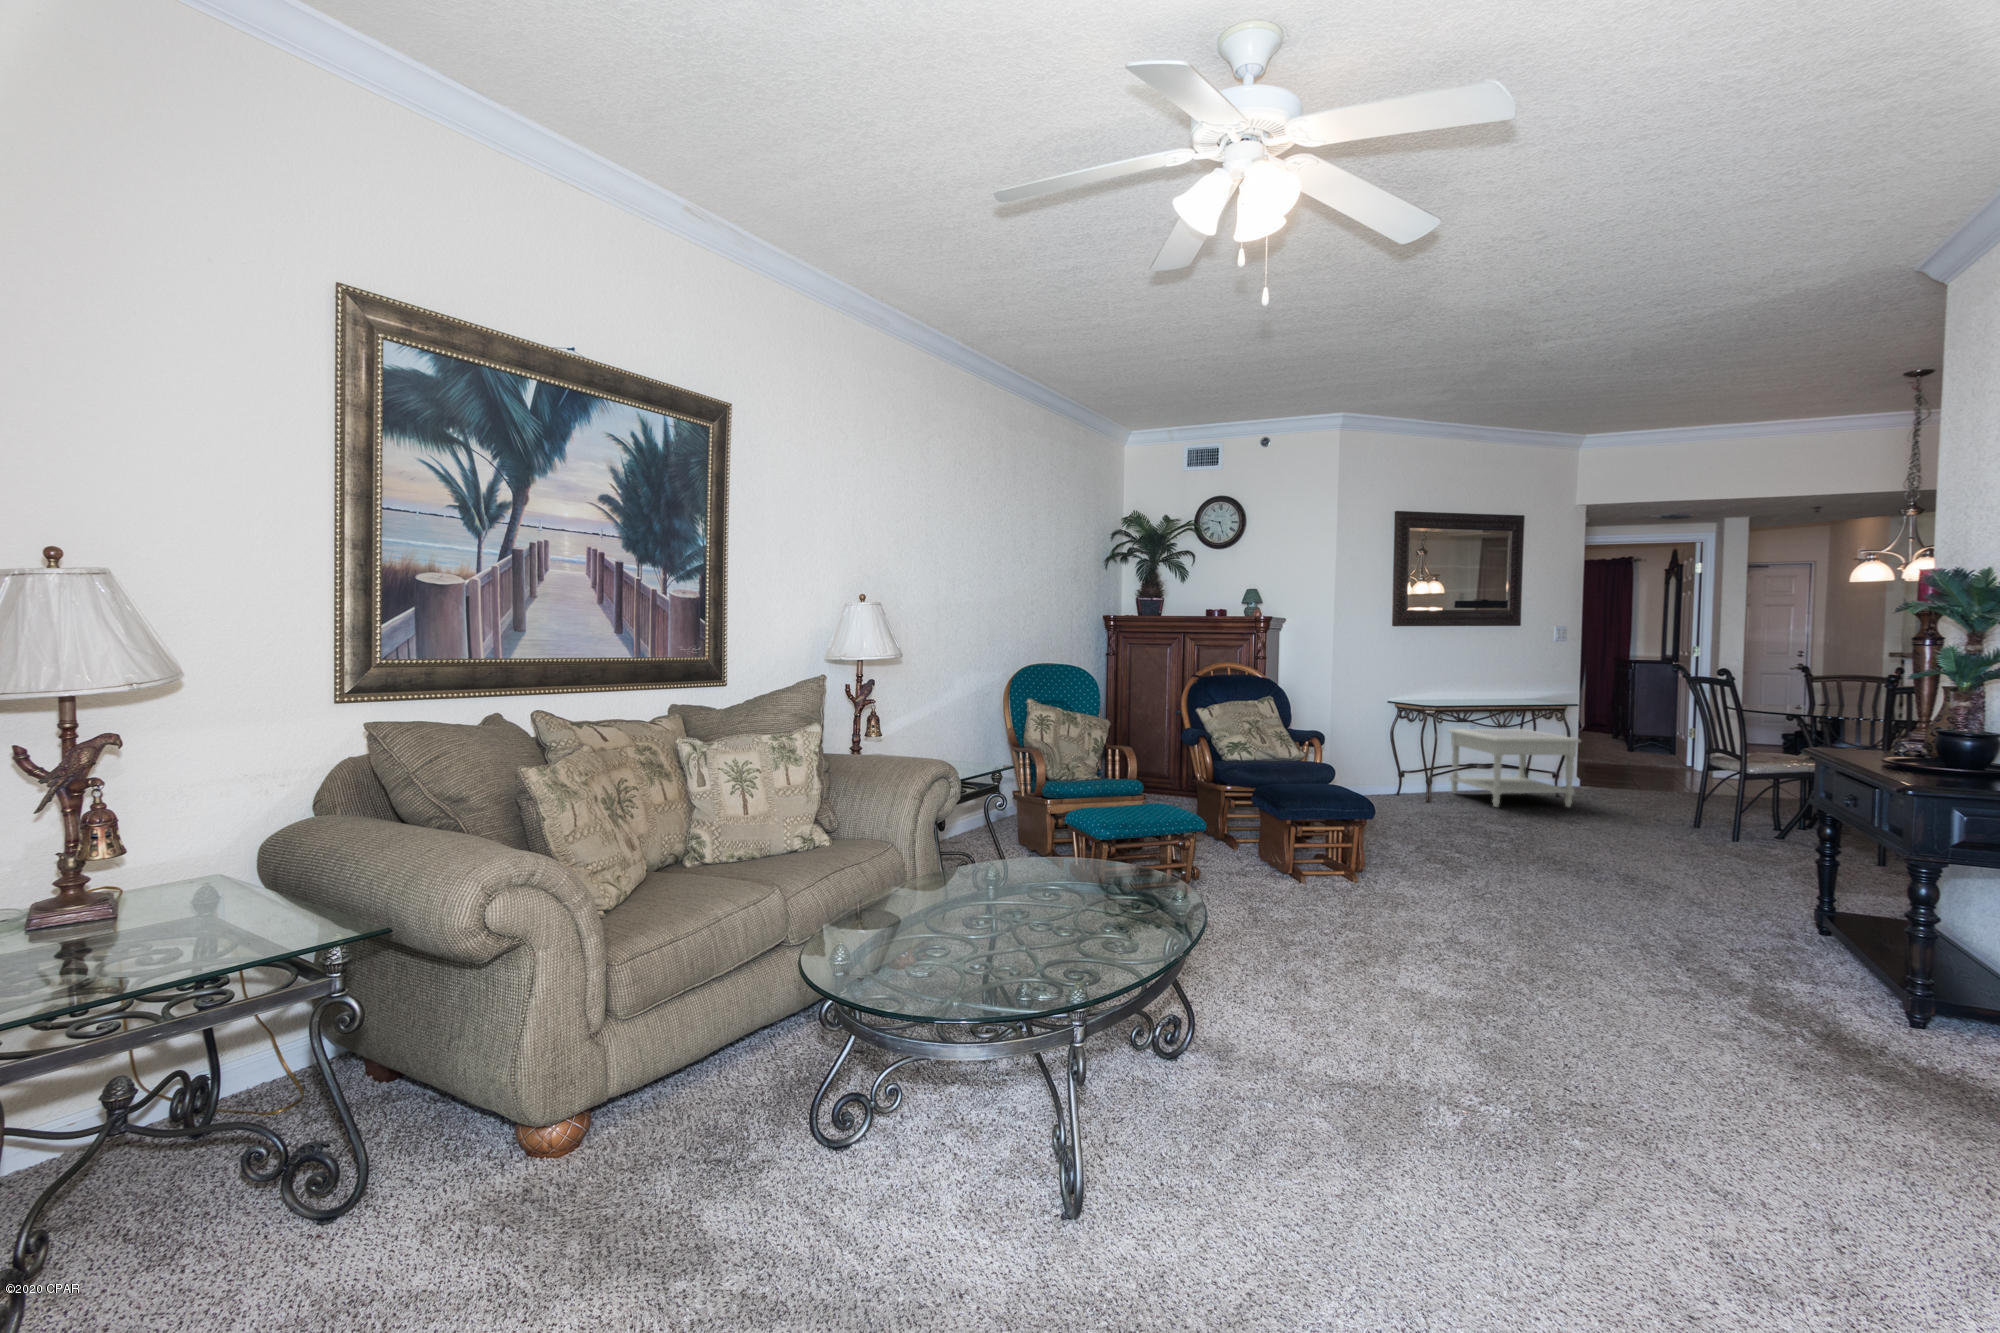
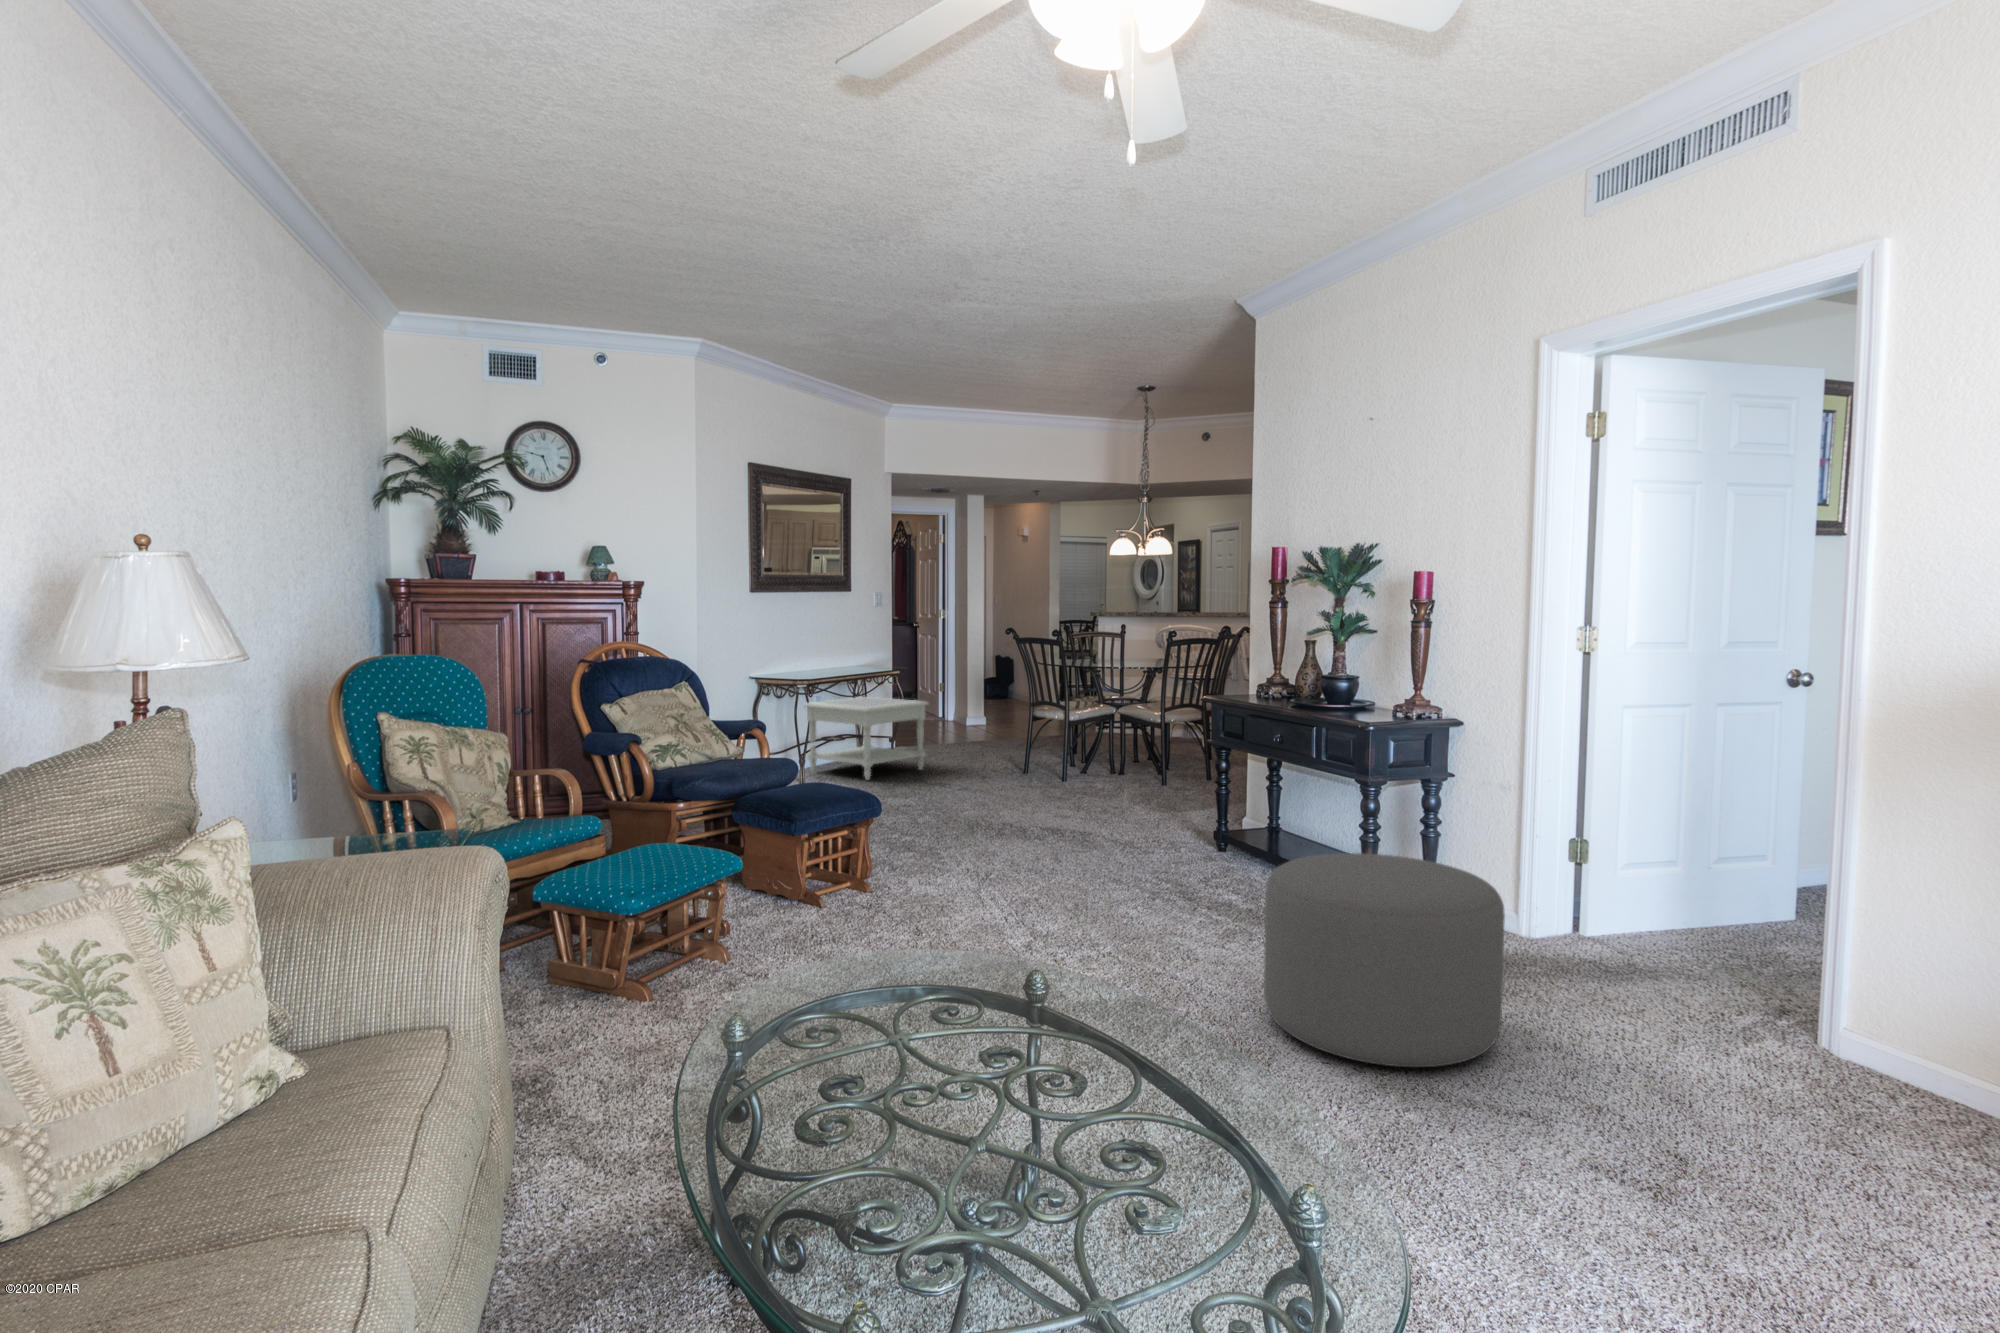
ottoman: none [1541,906,1833,1145] -> present [1264,853,1505,1067]

